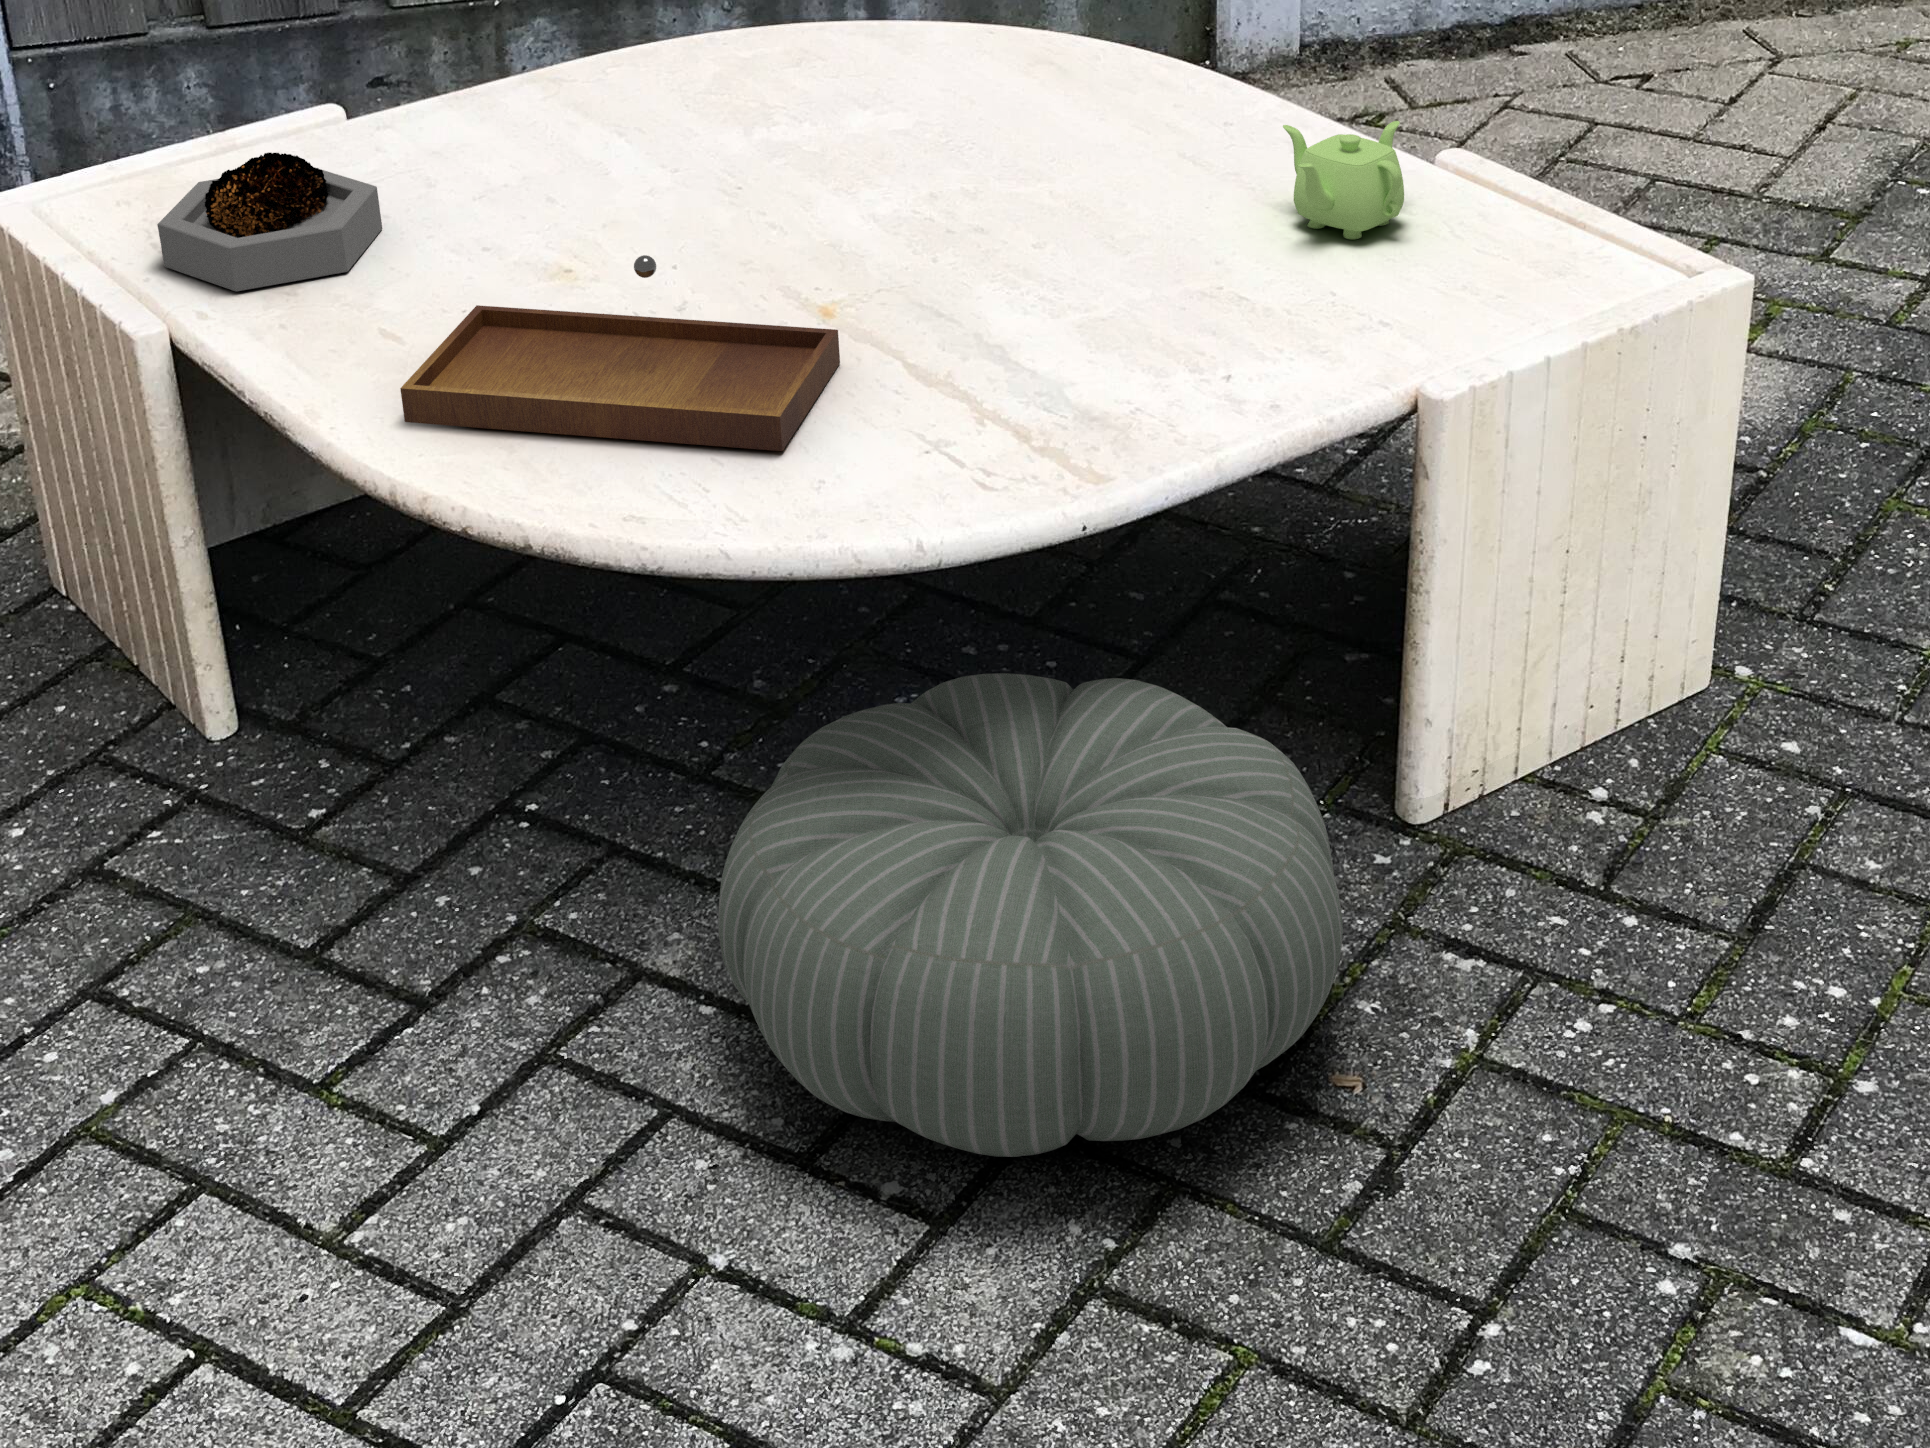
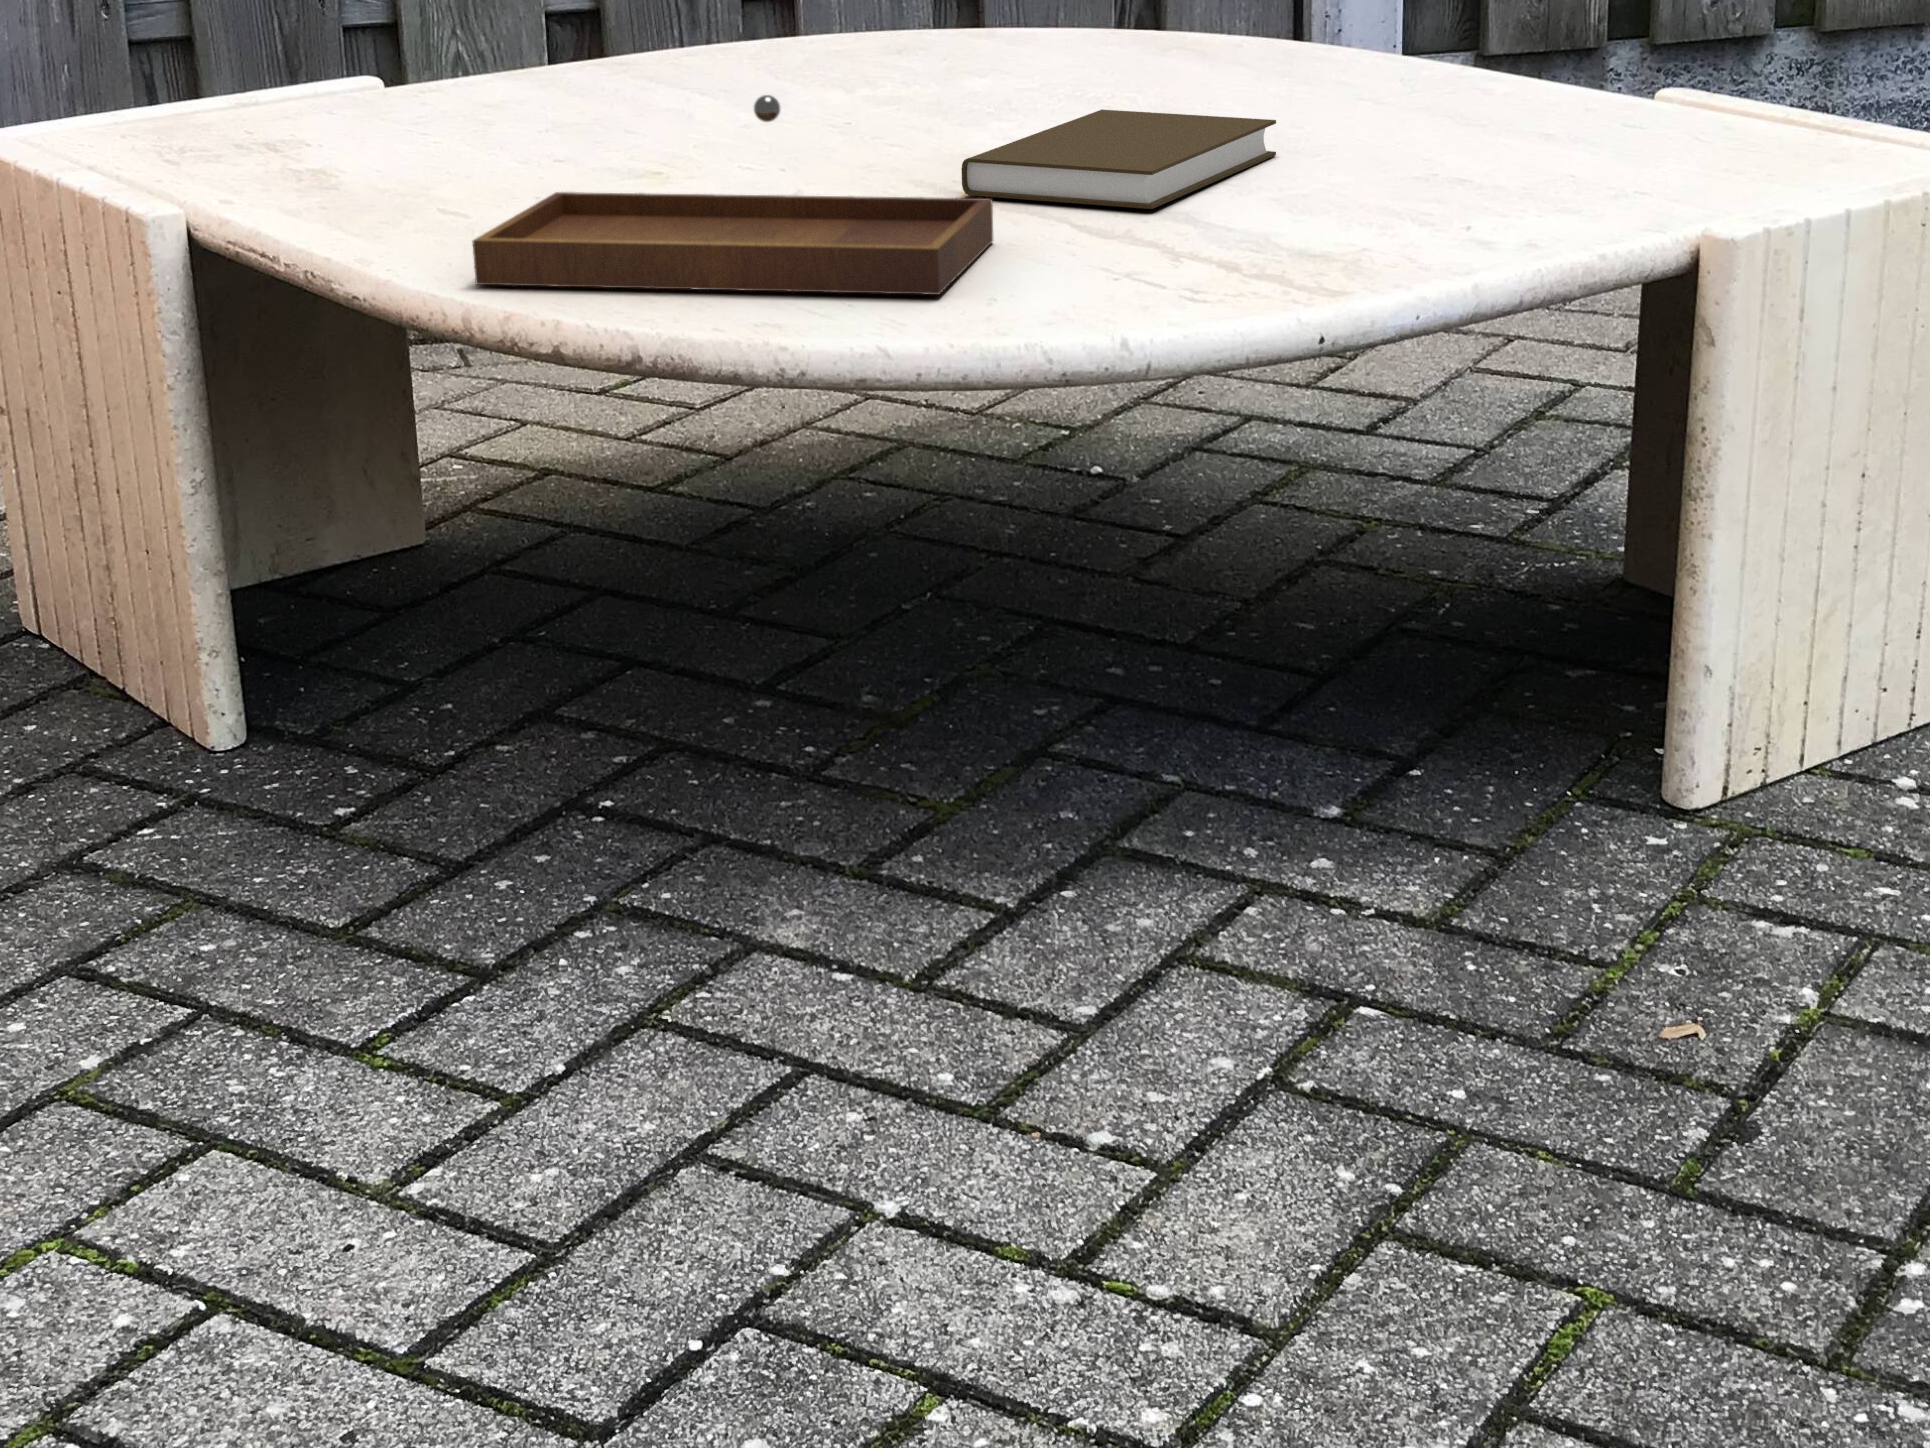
teapot: present [1283,121,1404,239] -> none [1486,39,1634,158]
decorative bowl: present [157,153,382,291] -> none [172,61,433,209]
book: none [823,171,1101,316] -> present [961,110,1276,209]
pouf: present [718,673,1343,1157] -> none [866,589,1653,1098]

